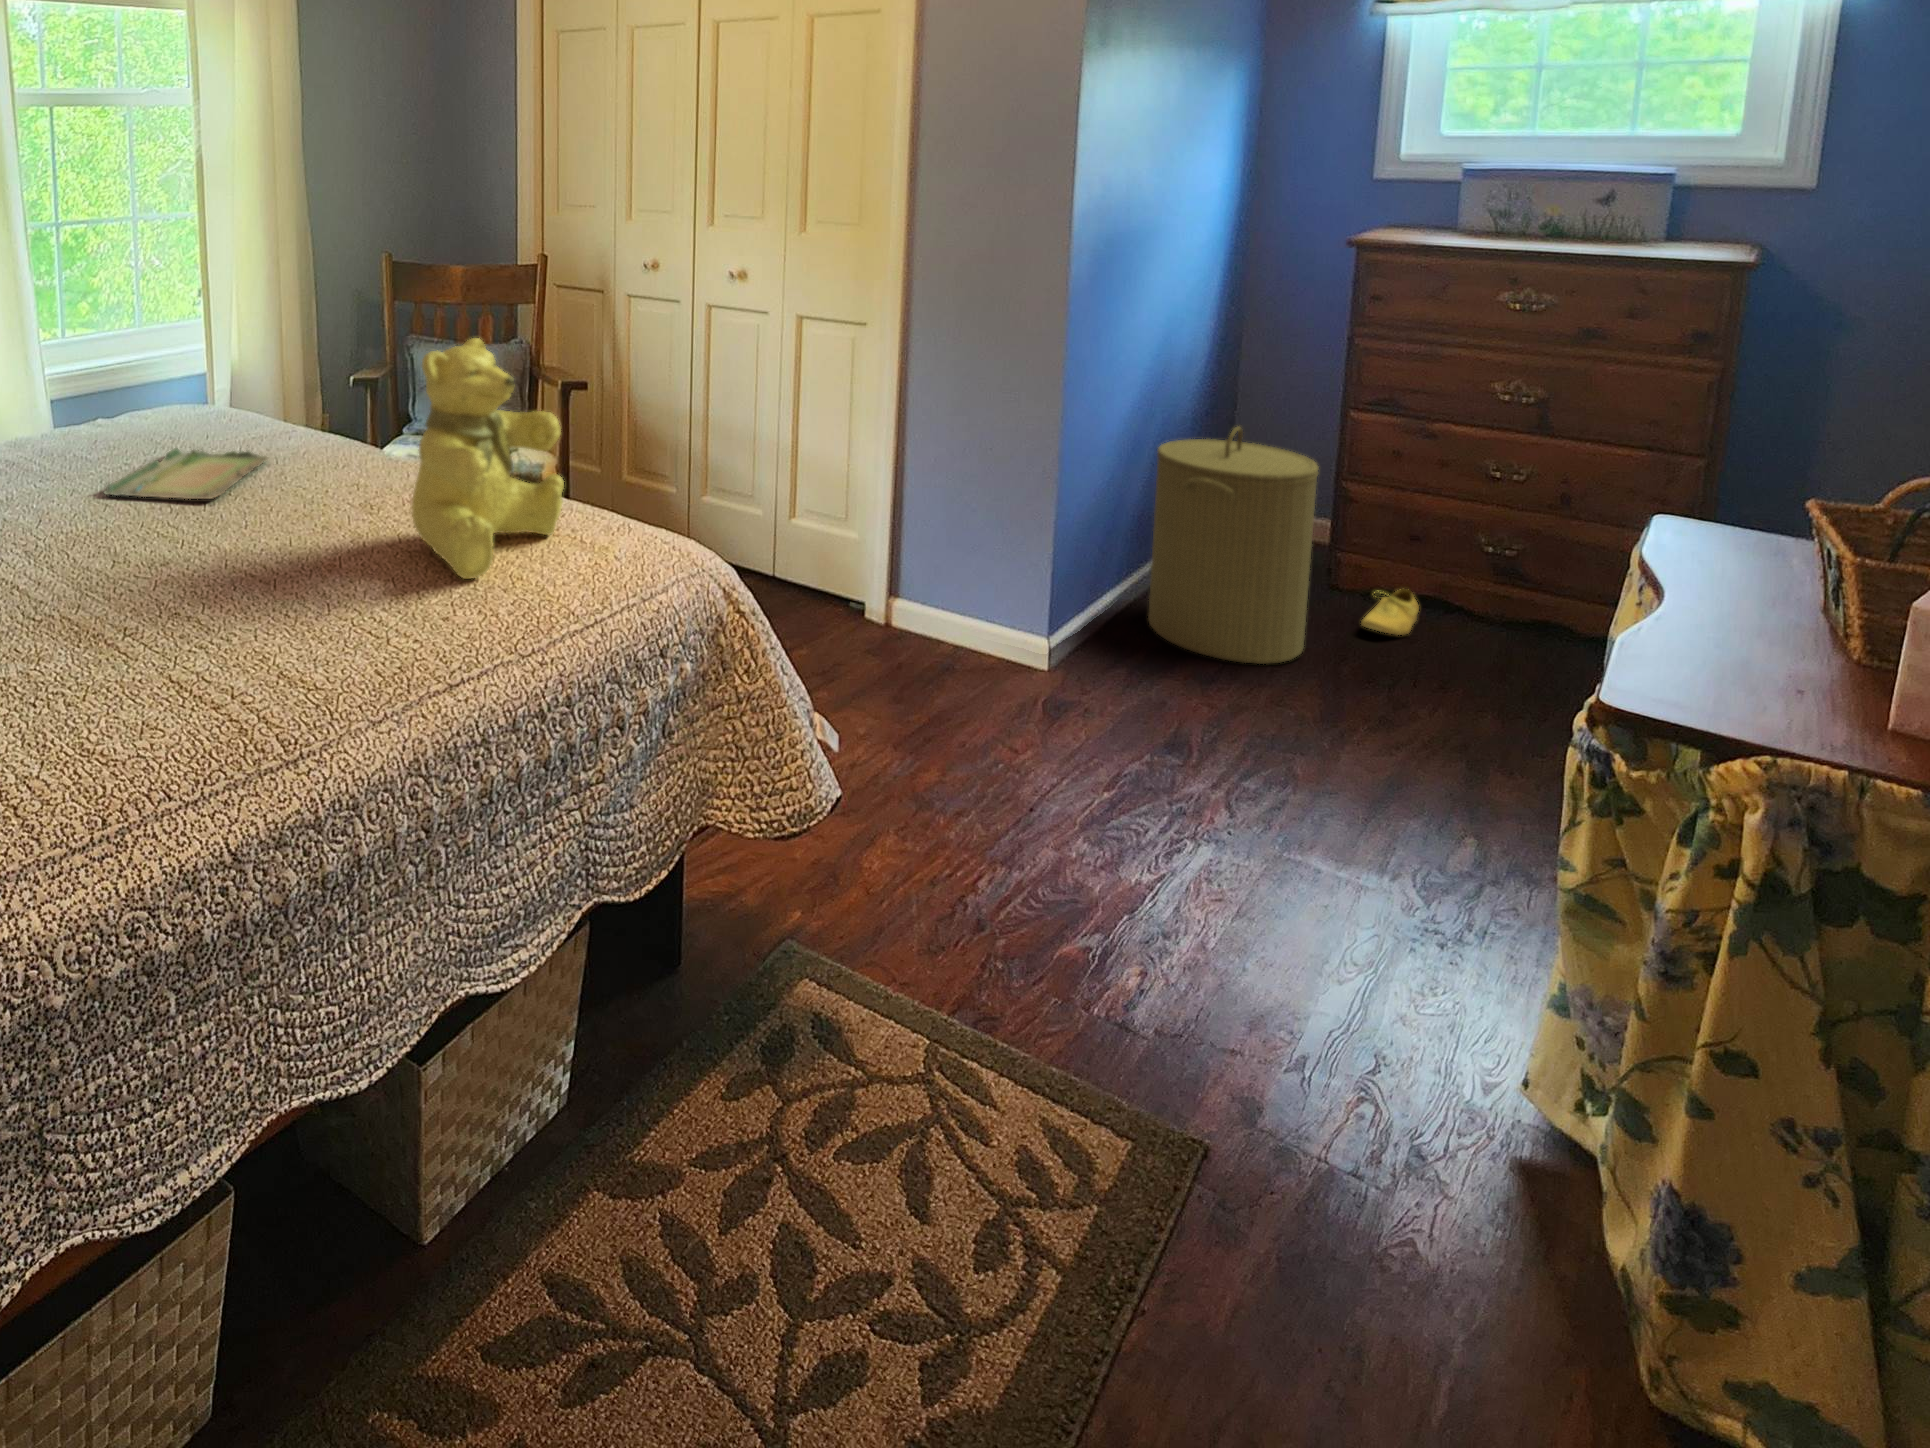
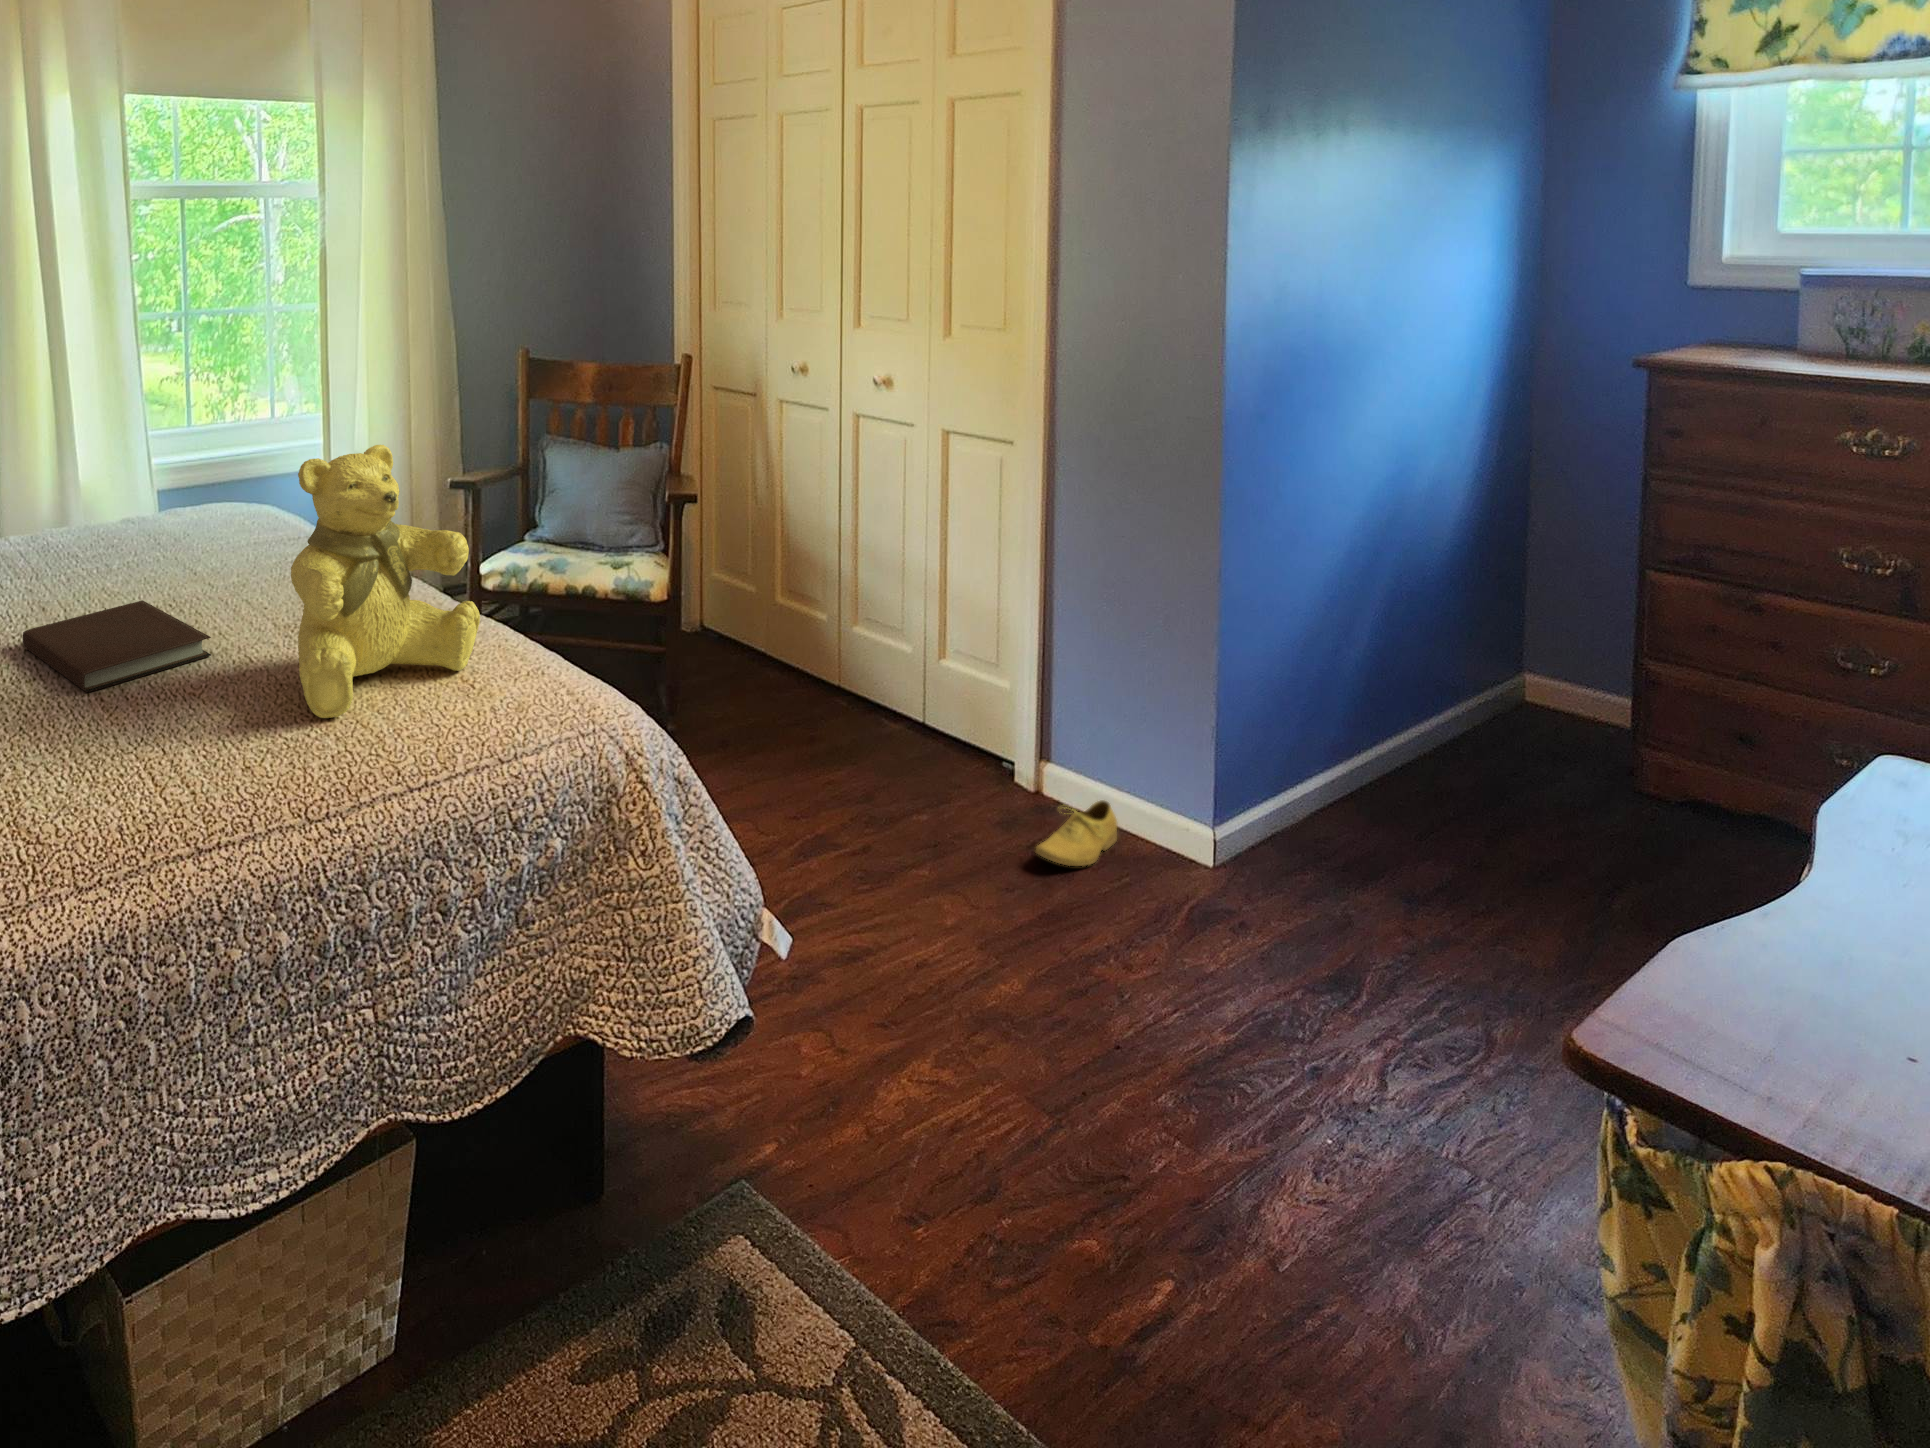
laundry hamper: present [1148,427,1318,664] -> none [1348,585,1560,889]
tray: present [104,448,268,499] -> none [58,536,254,599]
notebook: none [126,499,314,577] -> present [23,600,211,692]
shoe: present [1361,589,1419,635] -> present [1036,800,1117,866]

